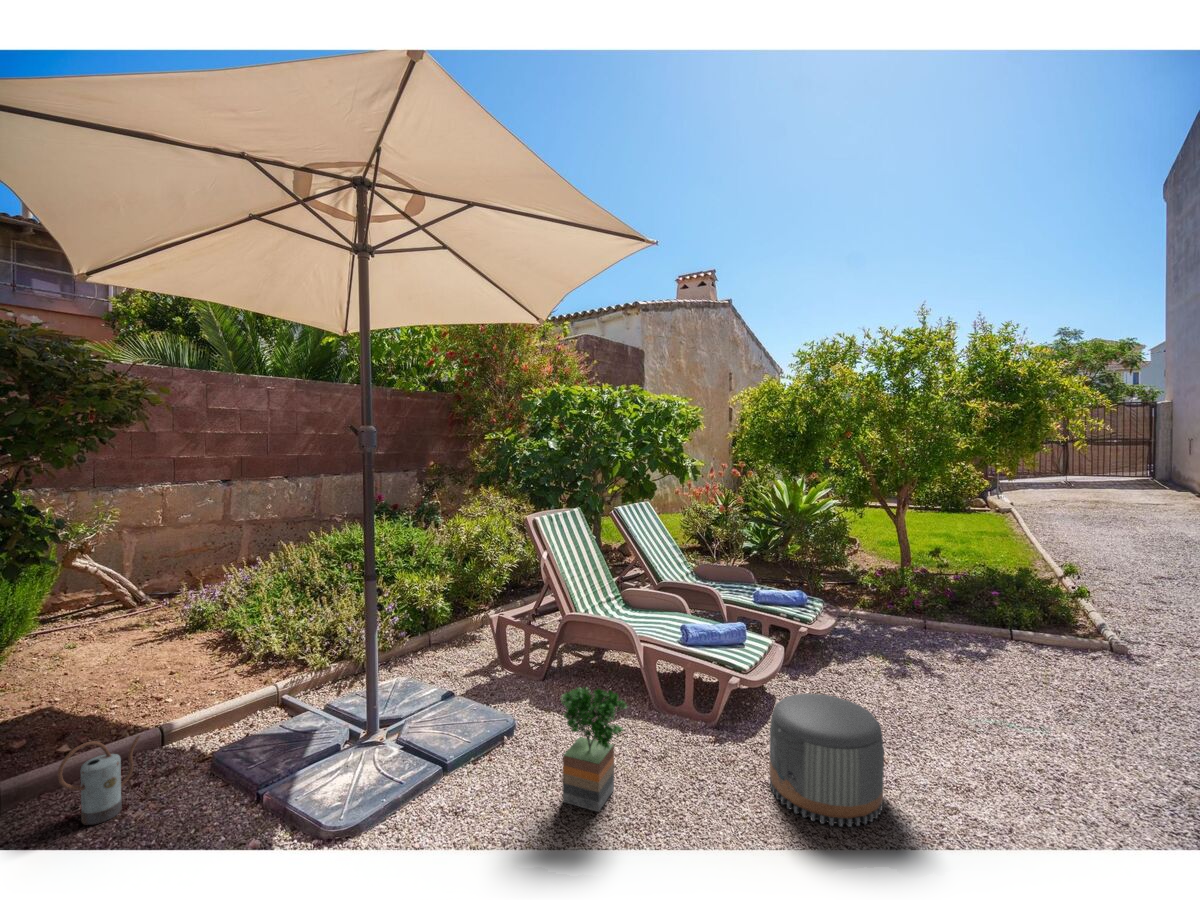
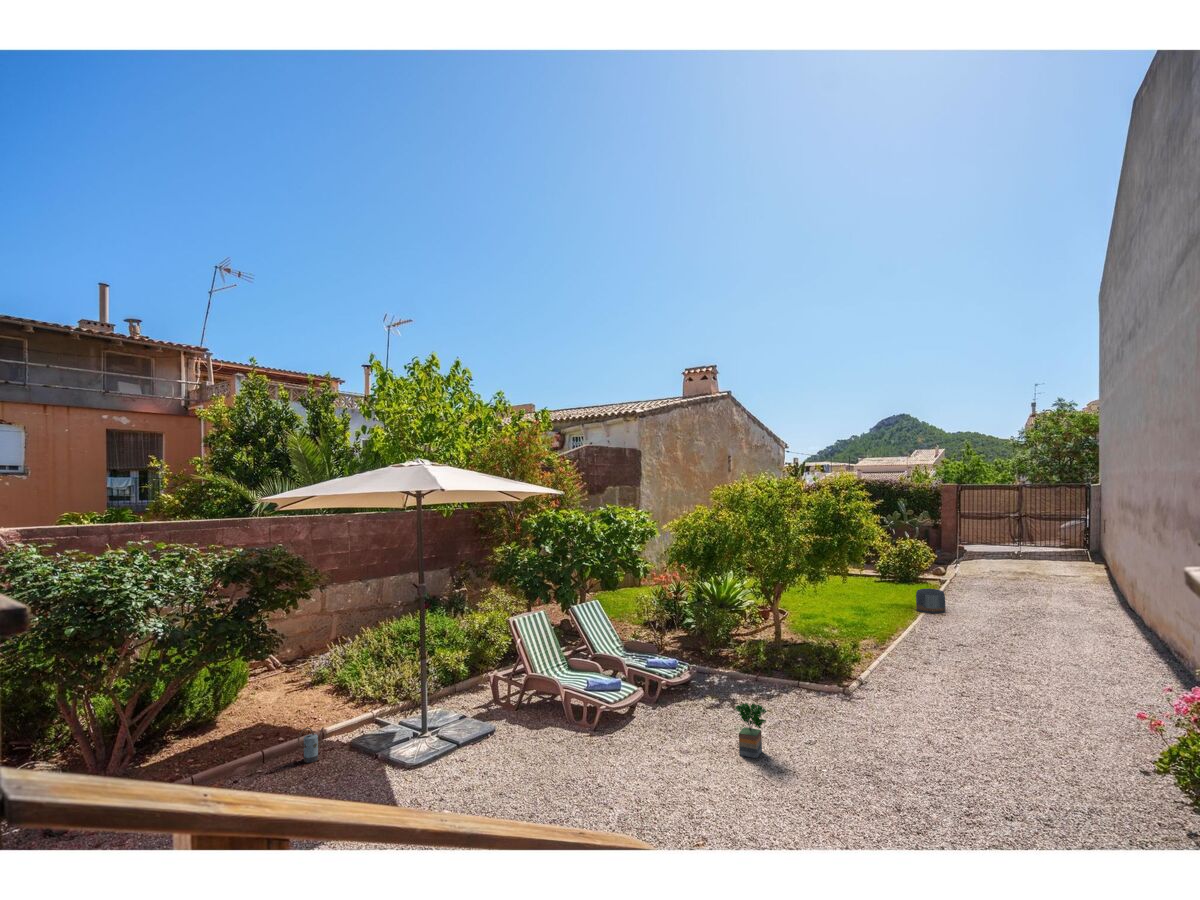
potted tree: present [561,687,627,812] -> present [736,703,766,758]
pouf: present [769,693,884,827] -> present [916,589,946,613]

